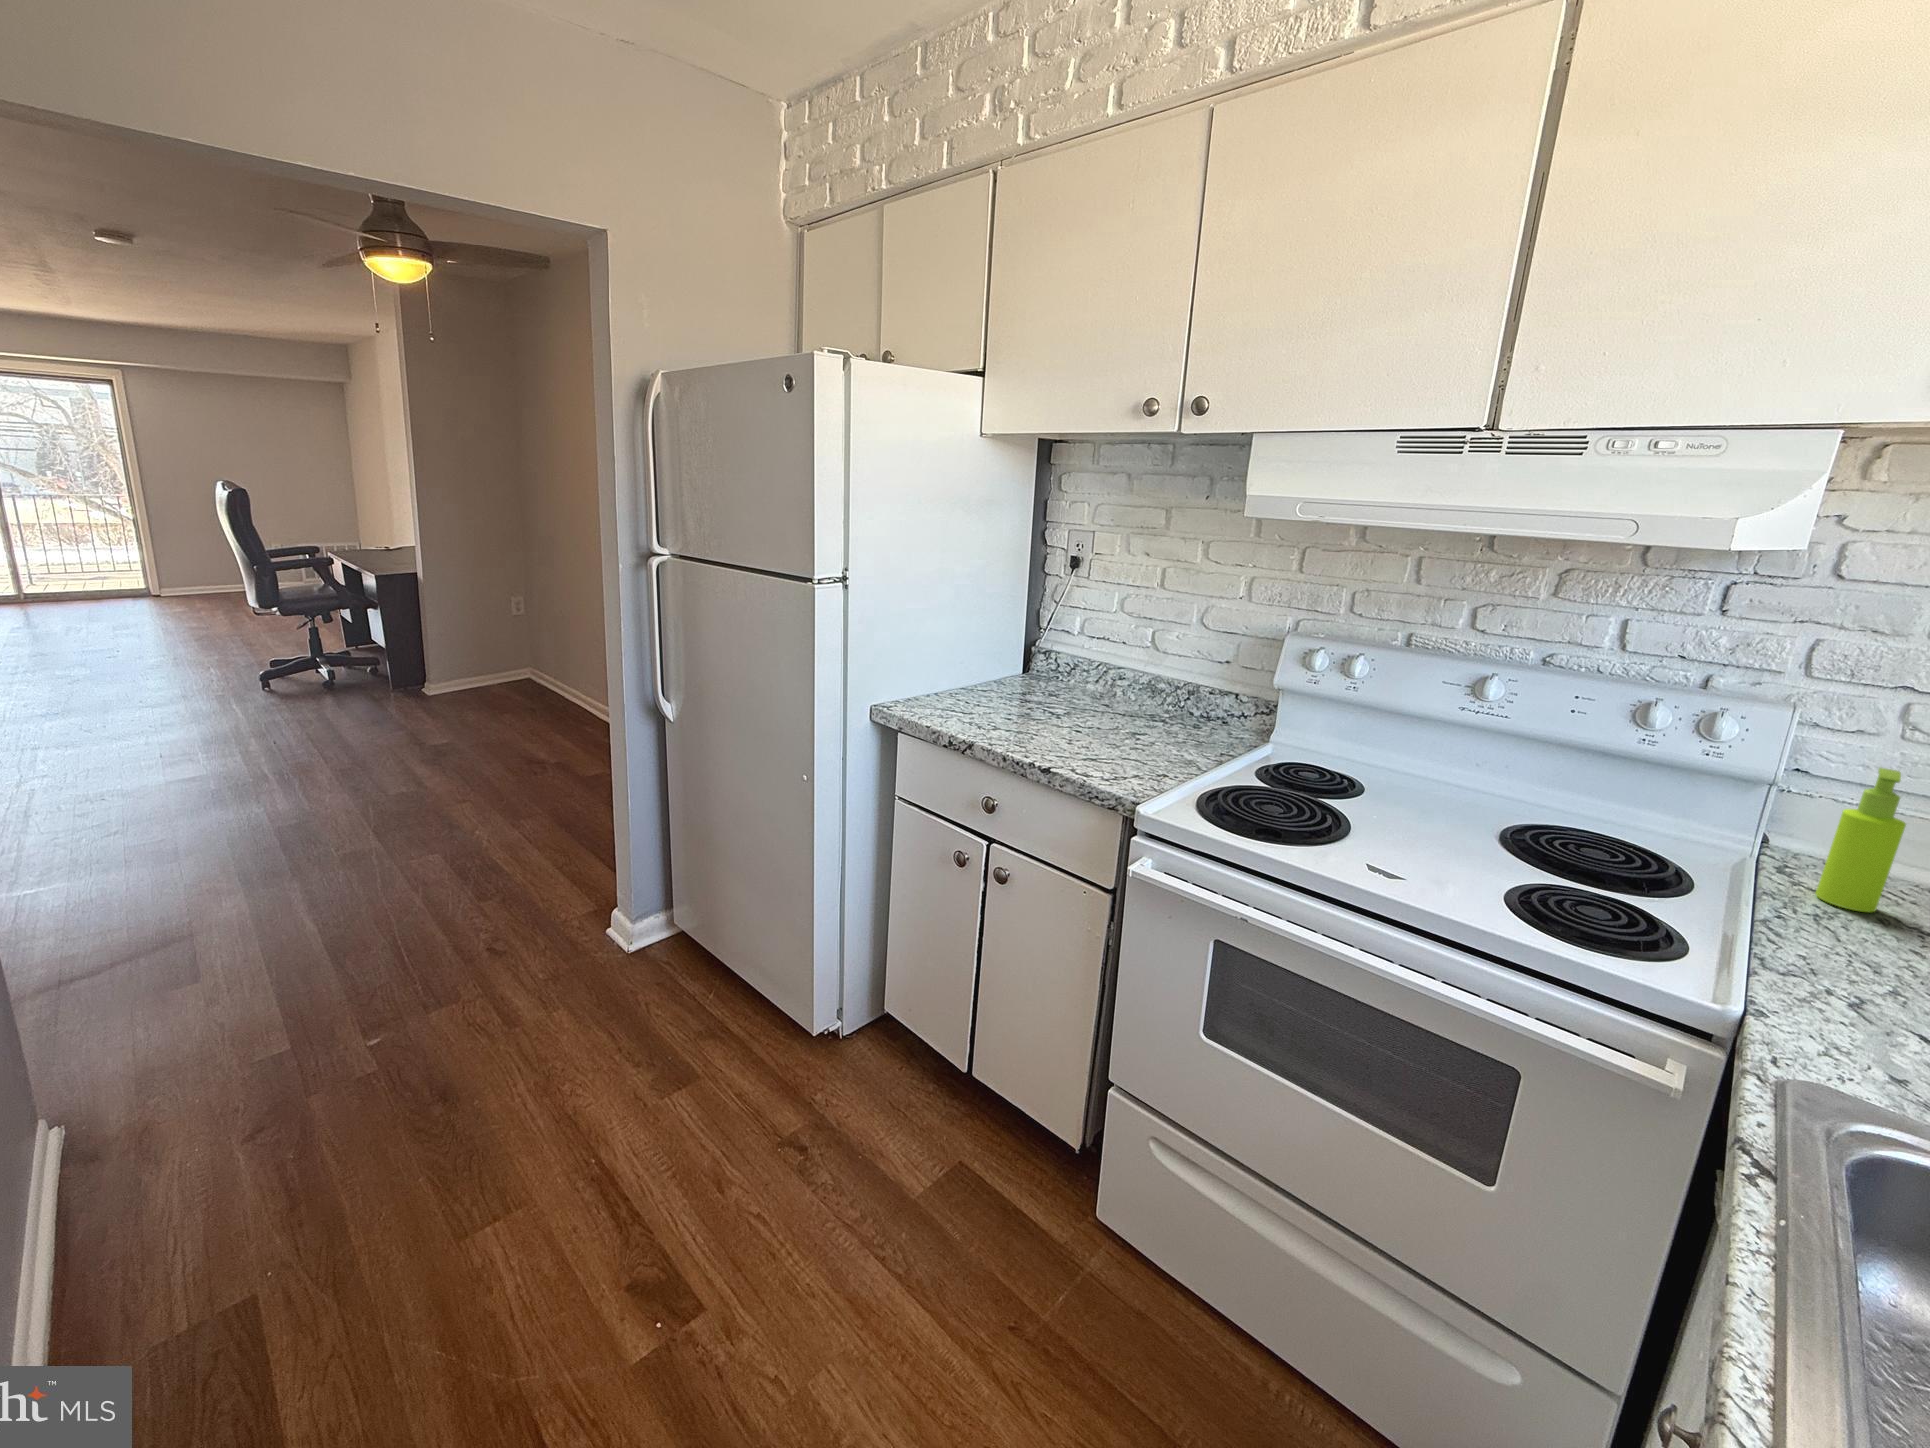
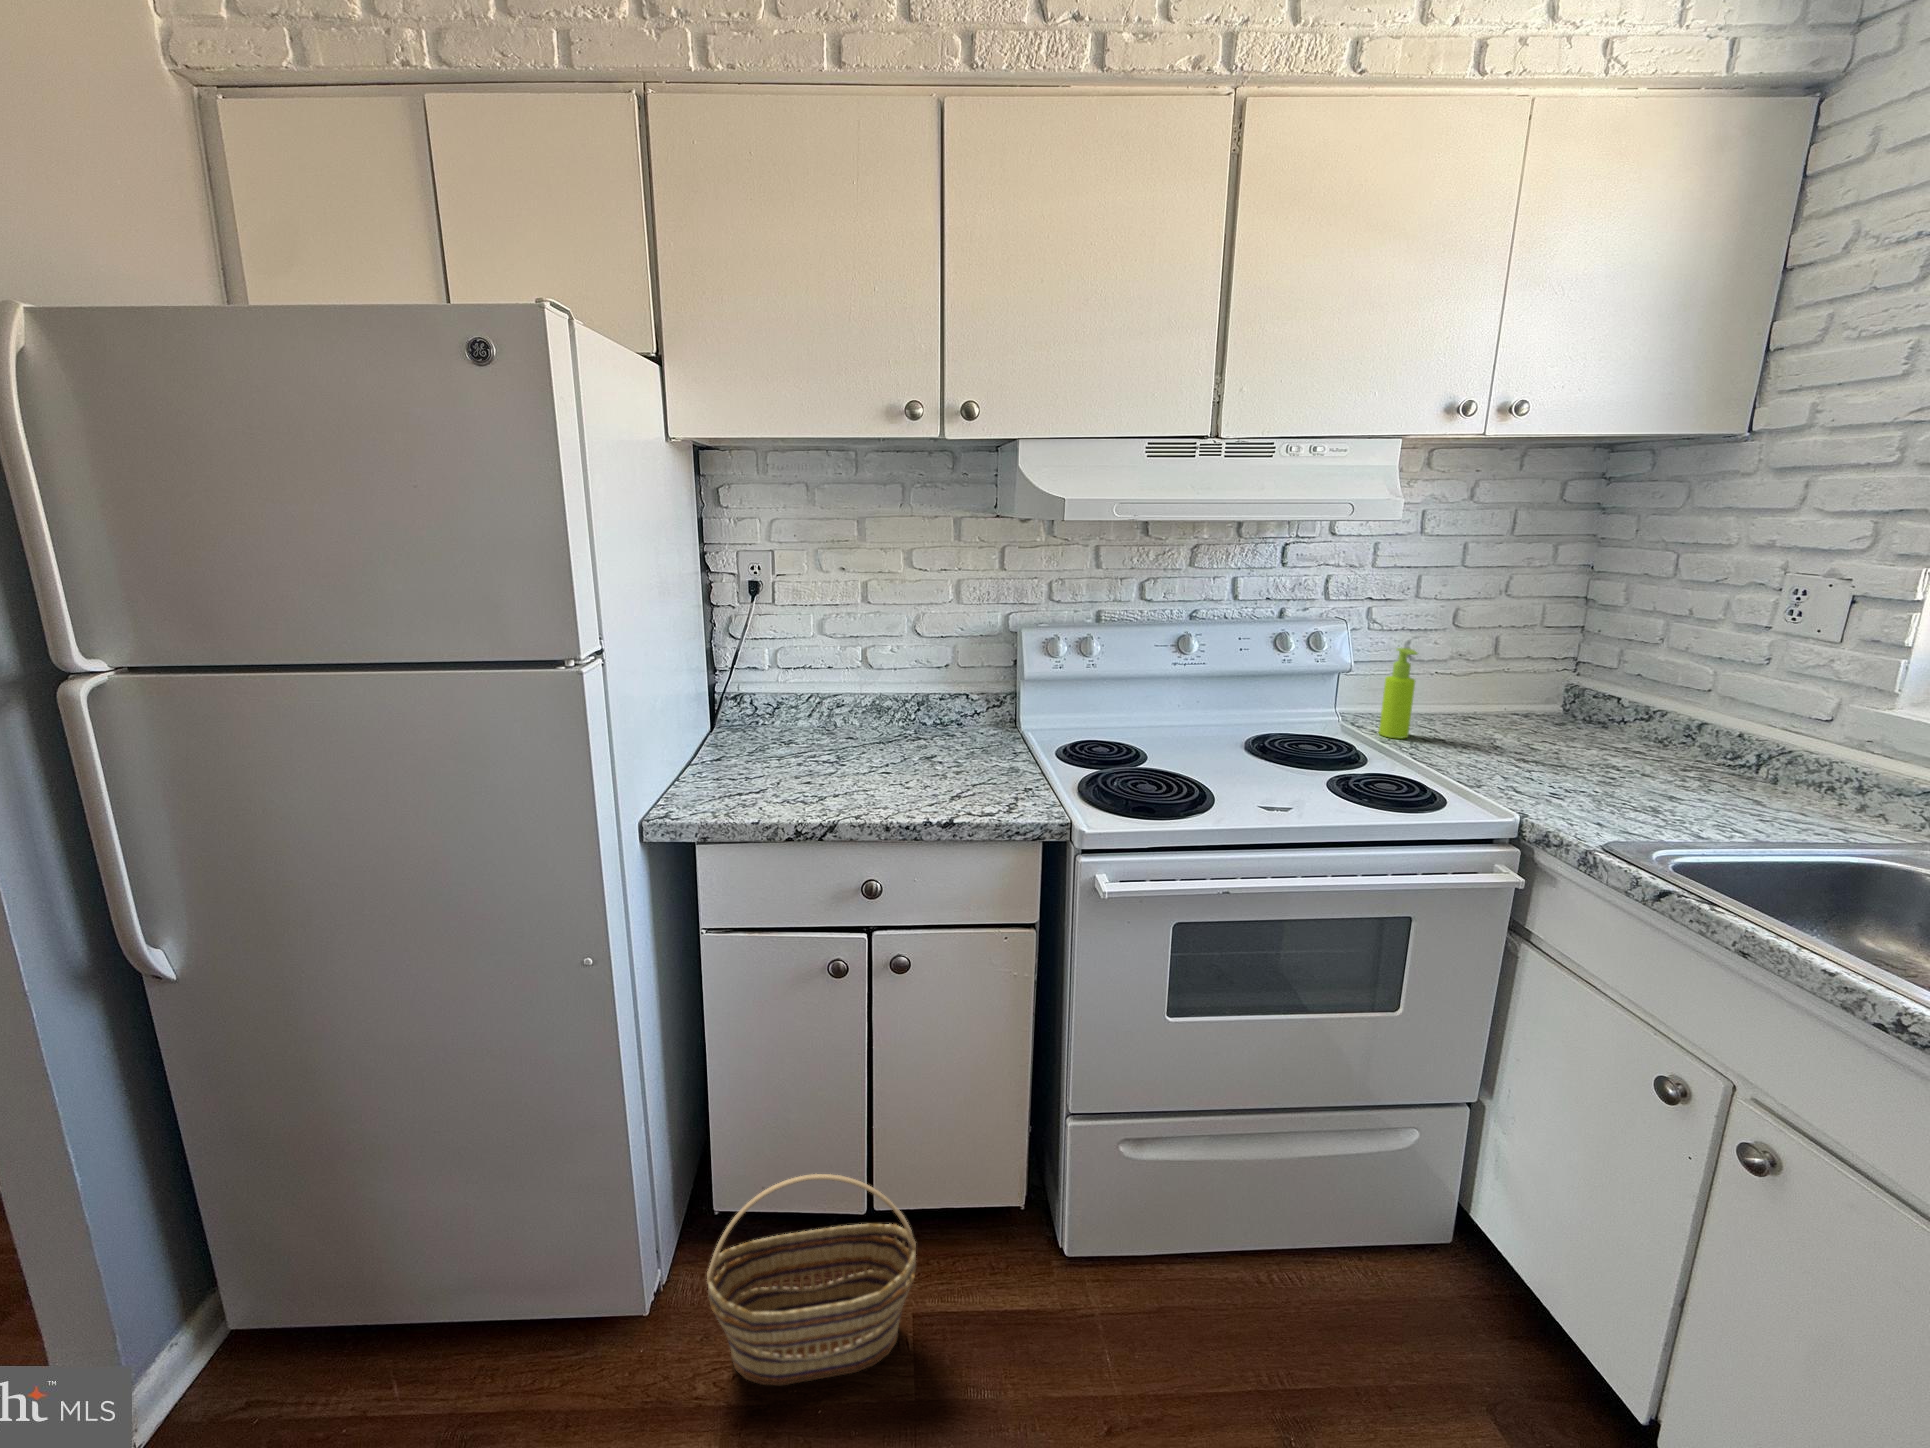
basket: none [829,988,963,1167] -> present [707,1174,916,1385]

